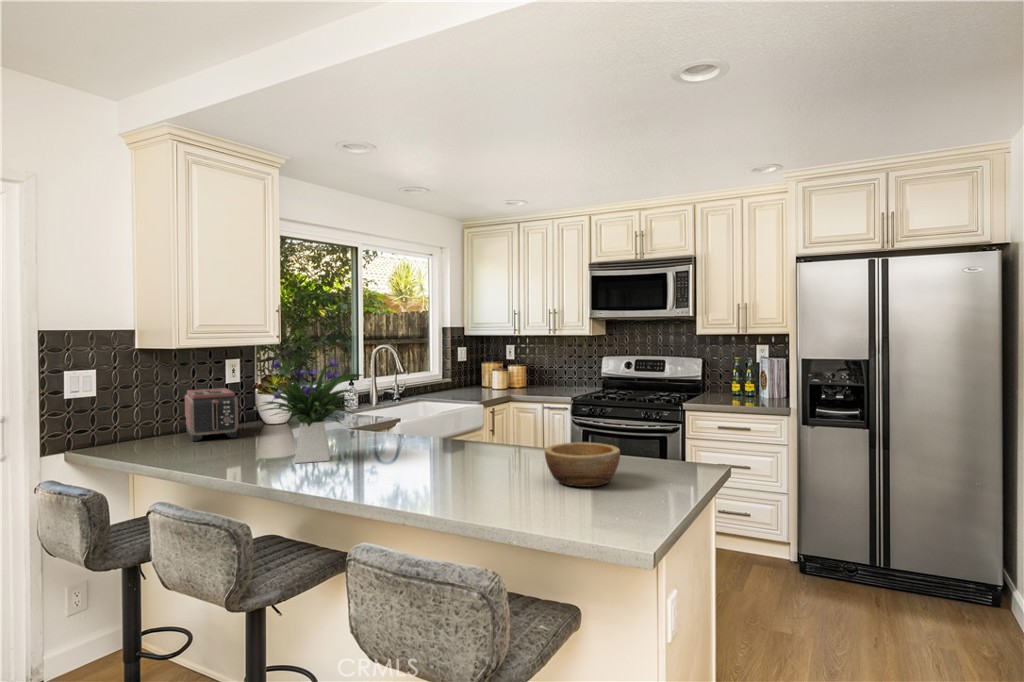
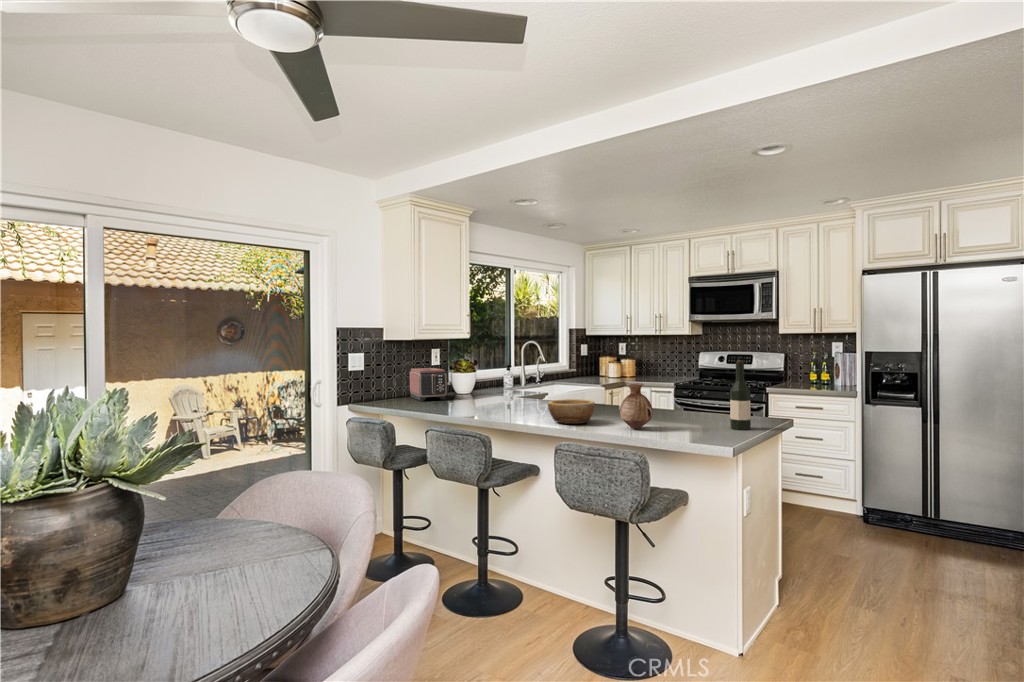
flower arrangement: present [262,353,362,463] -> none [473,341,538,411]
wine bottle: none [645,386,677,498] -> present [730,360,751,430]
vase: none [472,426,524,503] -> present [620,383,653,428]
bowl: present [545,442,620,487] -> present [548,399,595,424]

